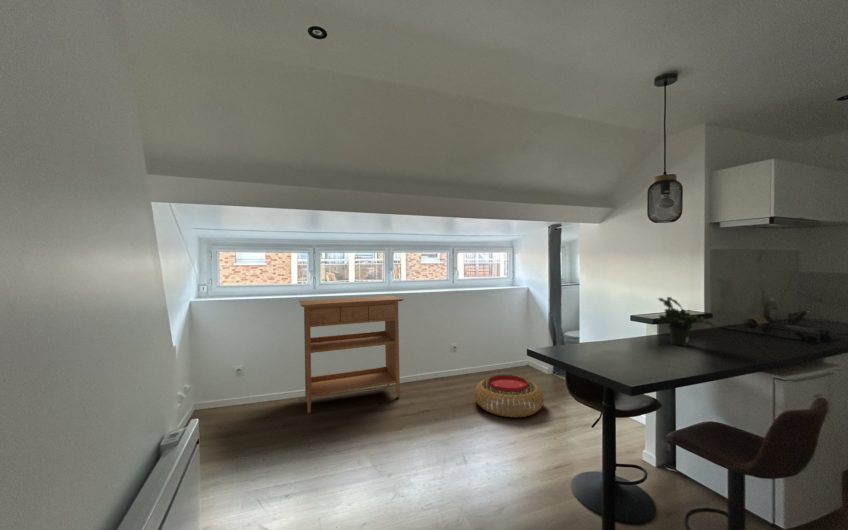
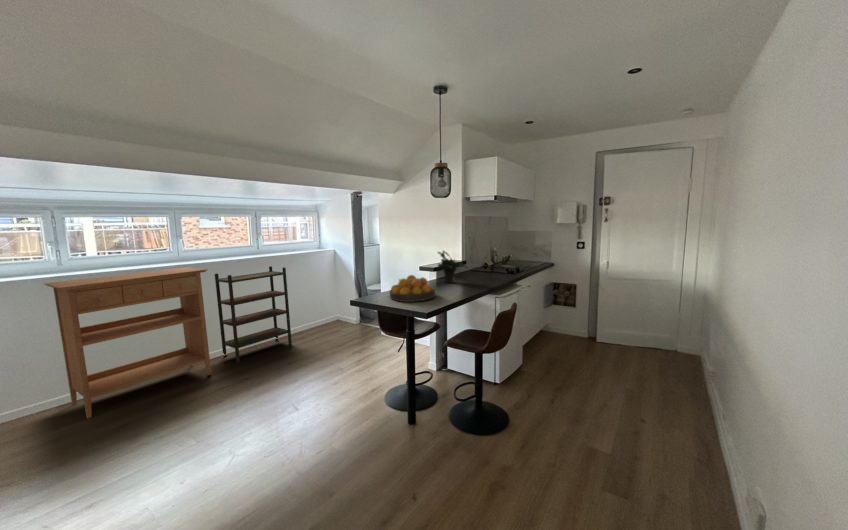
bookshelf: none [413,301,476,391] -> present [215,266,292,363]
fruit bowl: none [577,328,652,369] -> present [390,275,435,302]
pouf: present [475,375,544,418] -> none [295,330,358,366]

